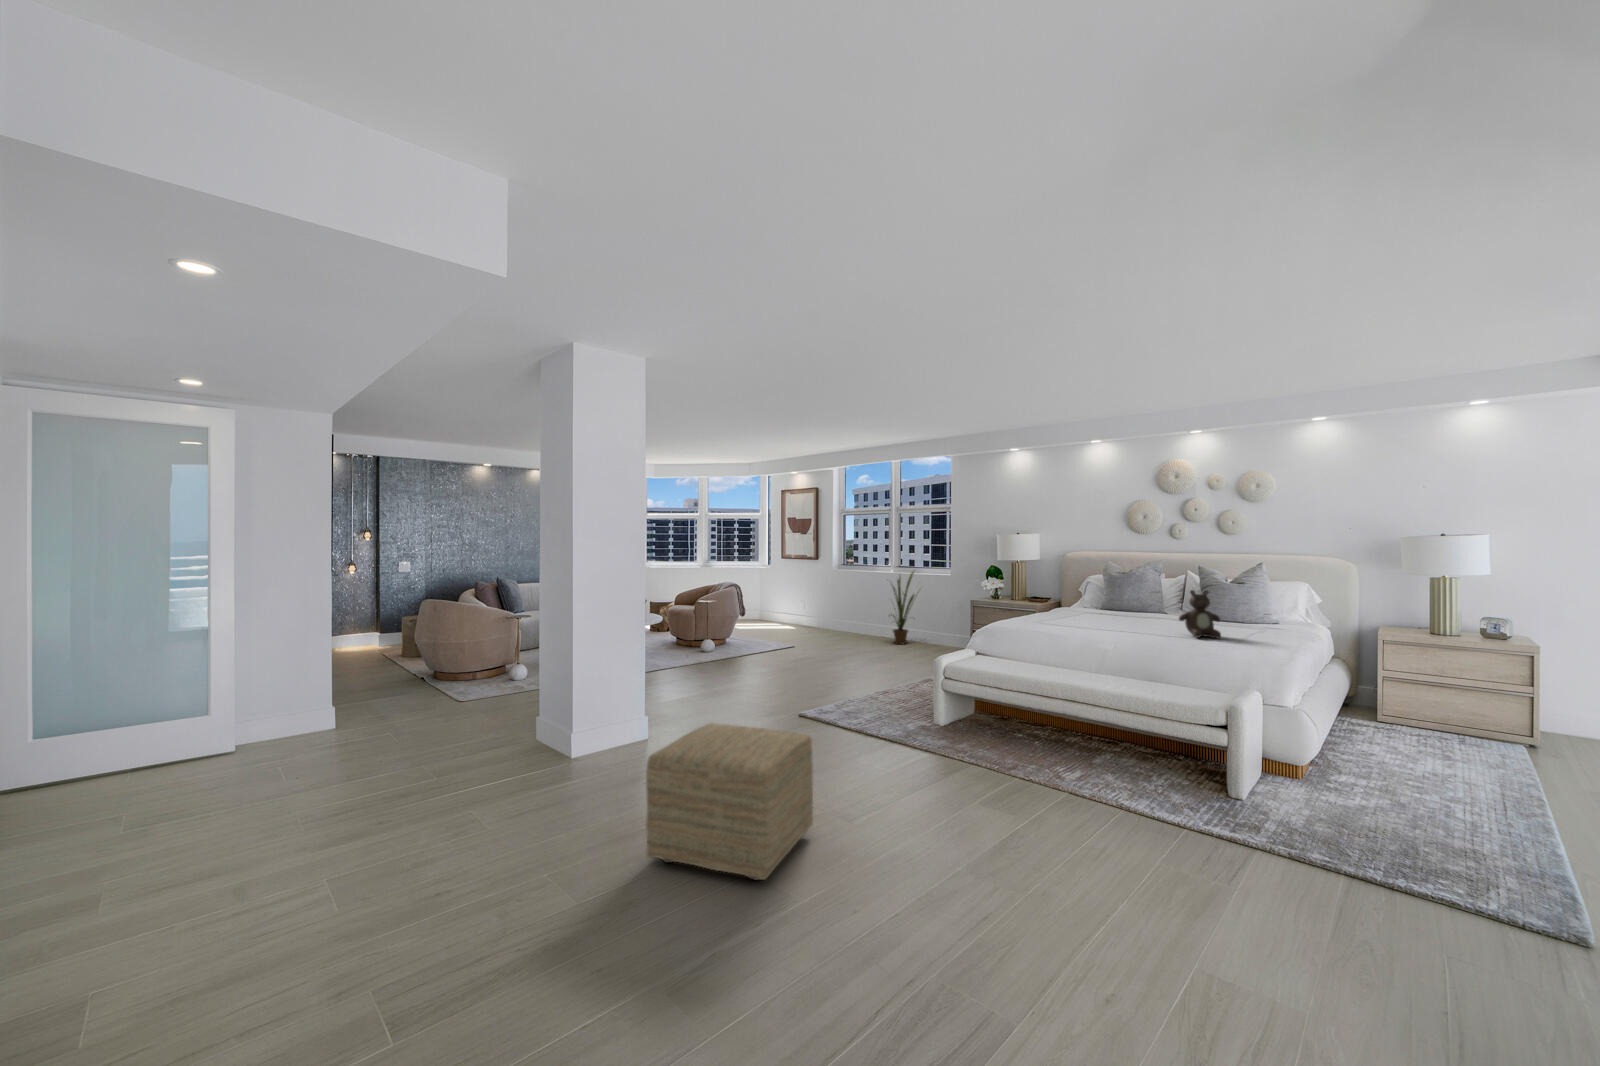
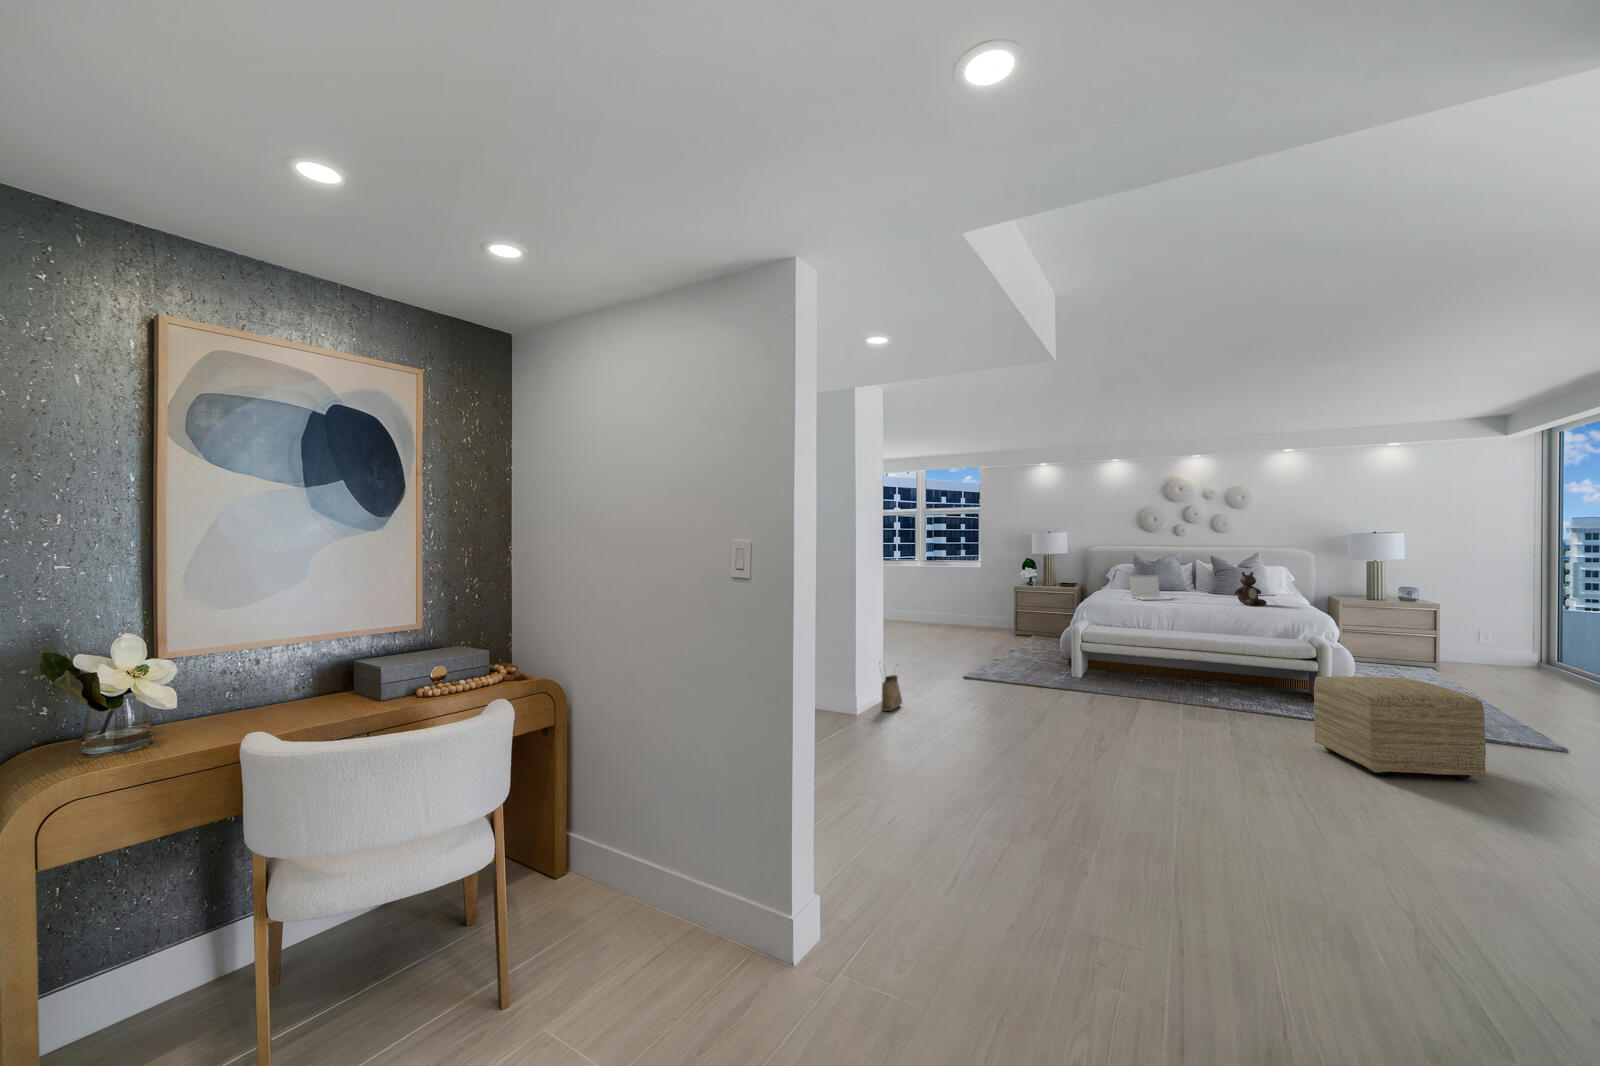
house plant: present [891,571,921,644] -> none [925,563,960,626]
laptop: none [1058,591,1108,625] -> present [1129,575,1170,600]
woven basket: none [605,693,644,757] -> present [881,675,902,711]
ottoman: present [646,723,813,880] -> present [1314,676,1486,779]

